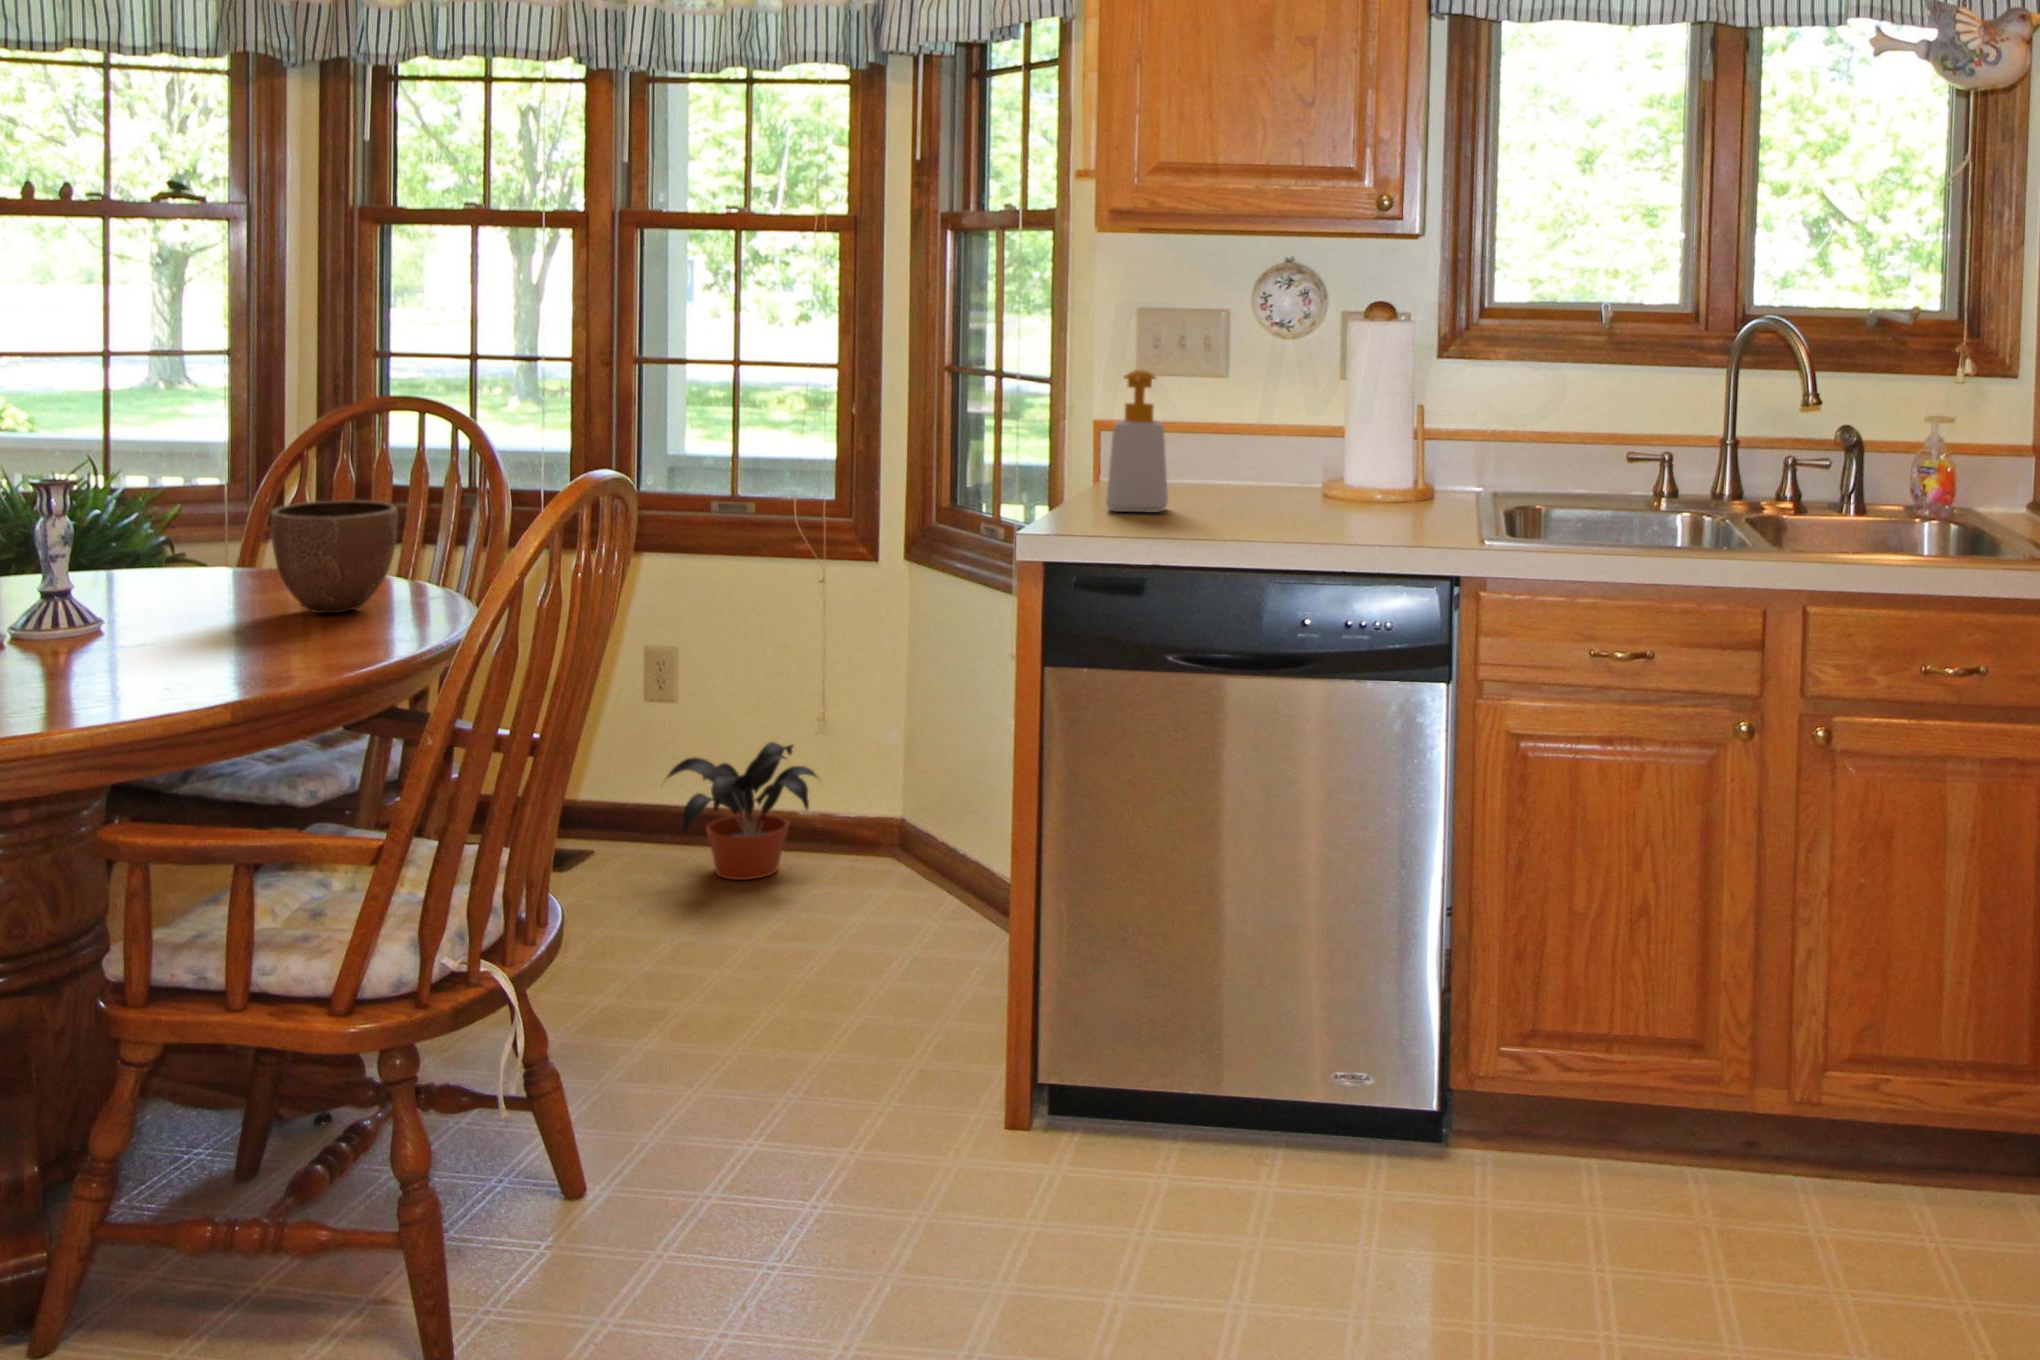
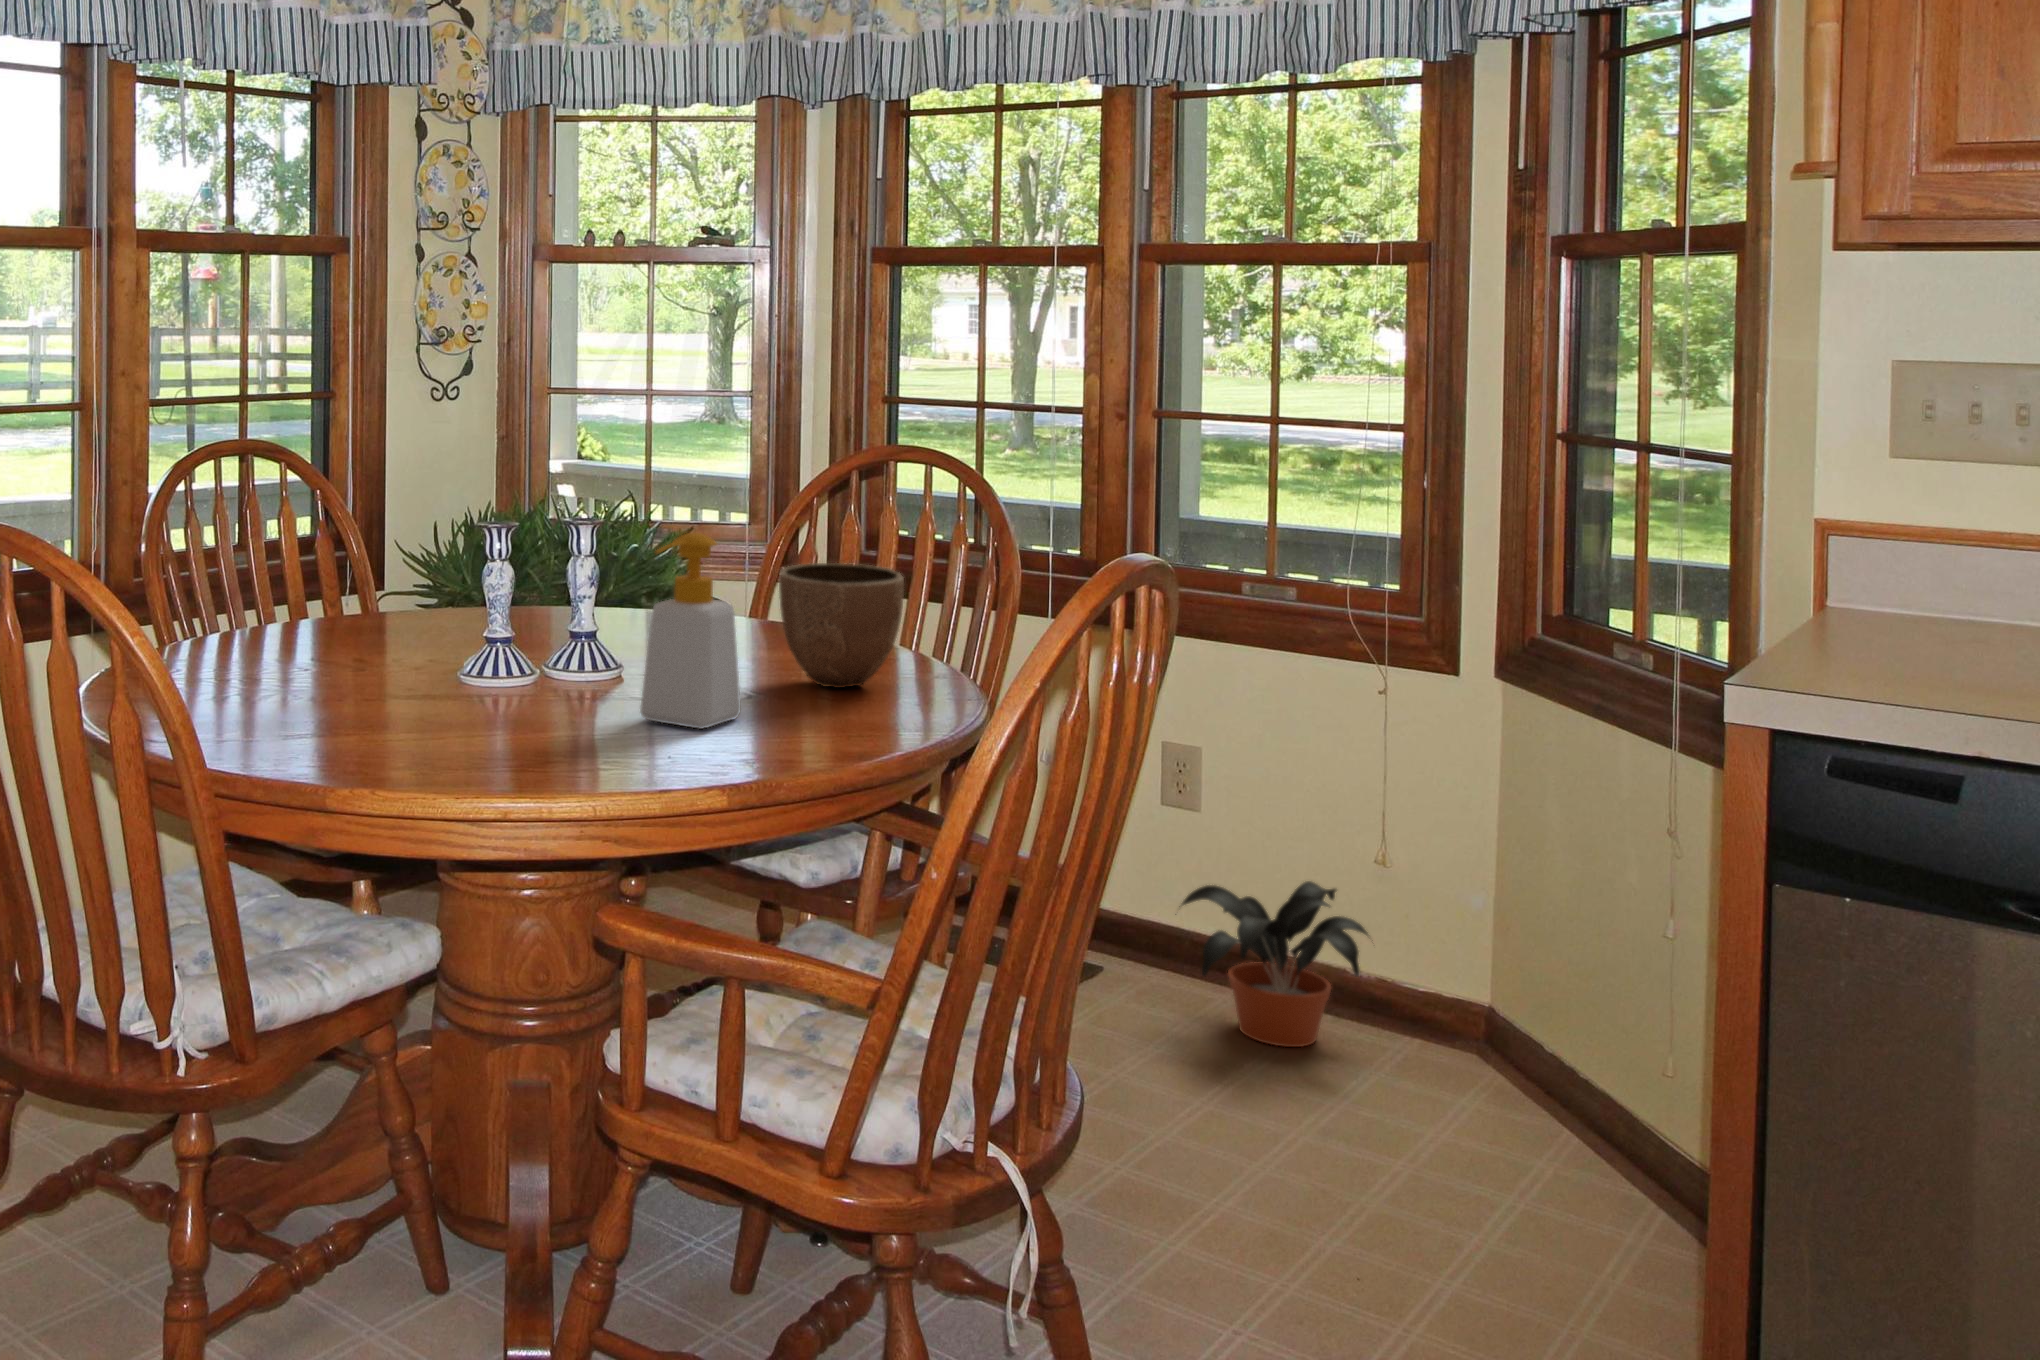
soap bottle: present [1106,370,1168,512] -> present [640,533,741,729]

